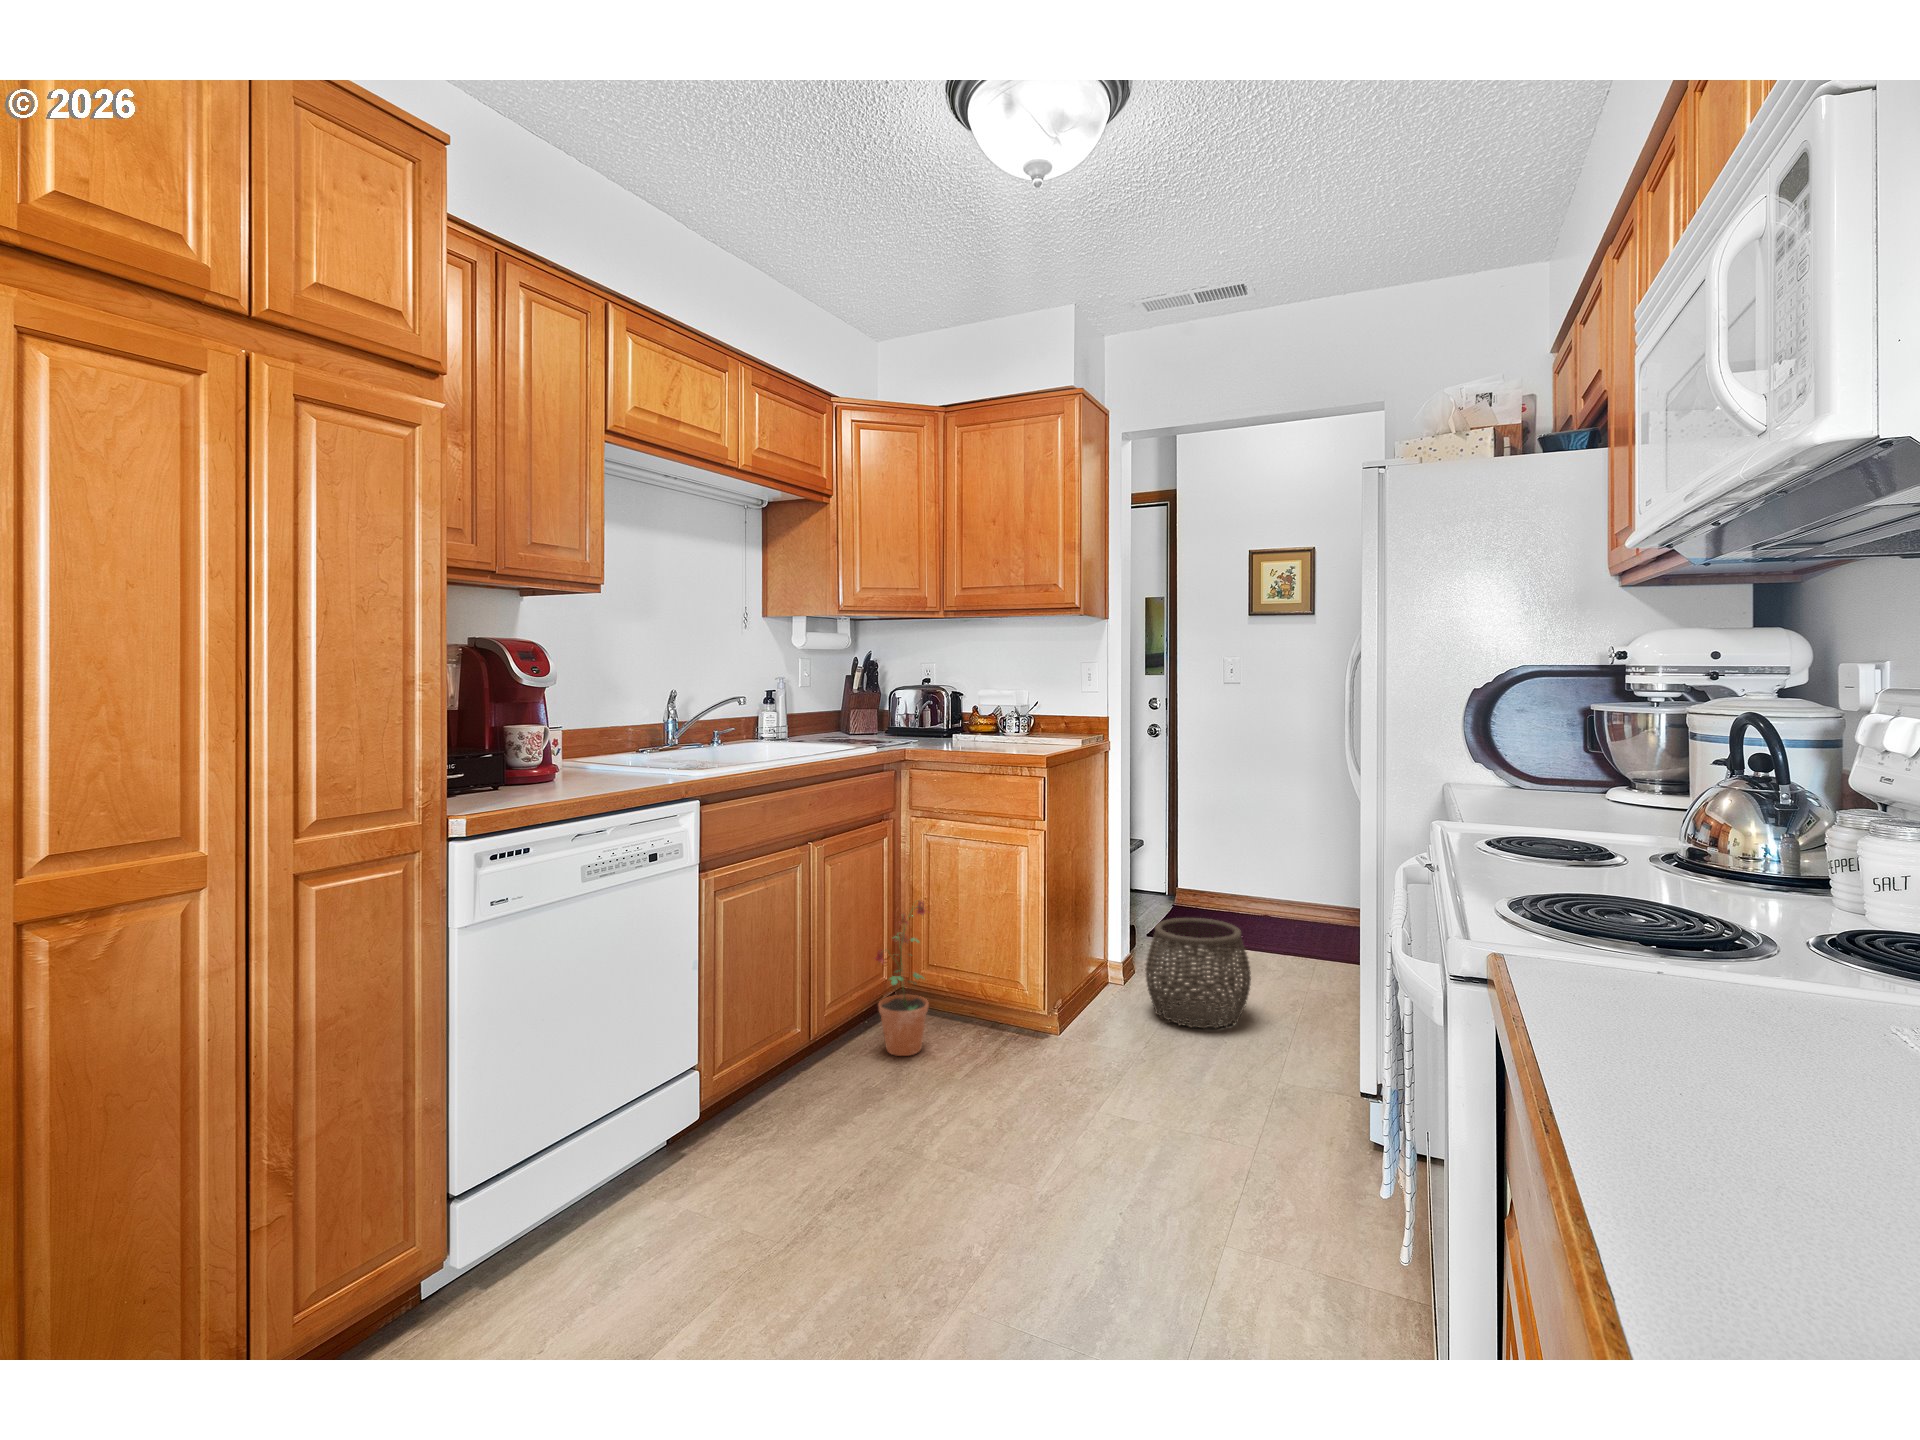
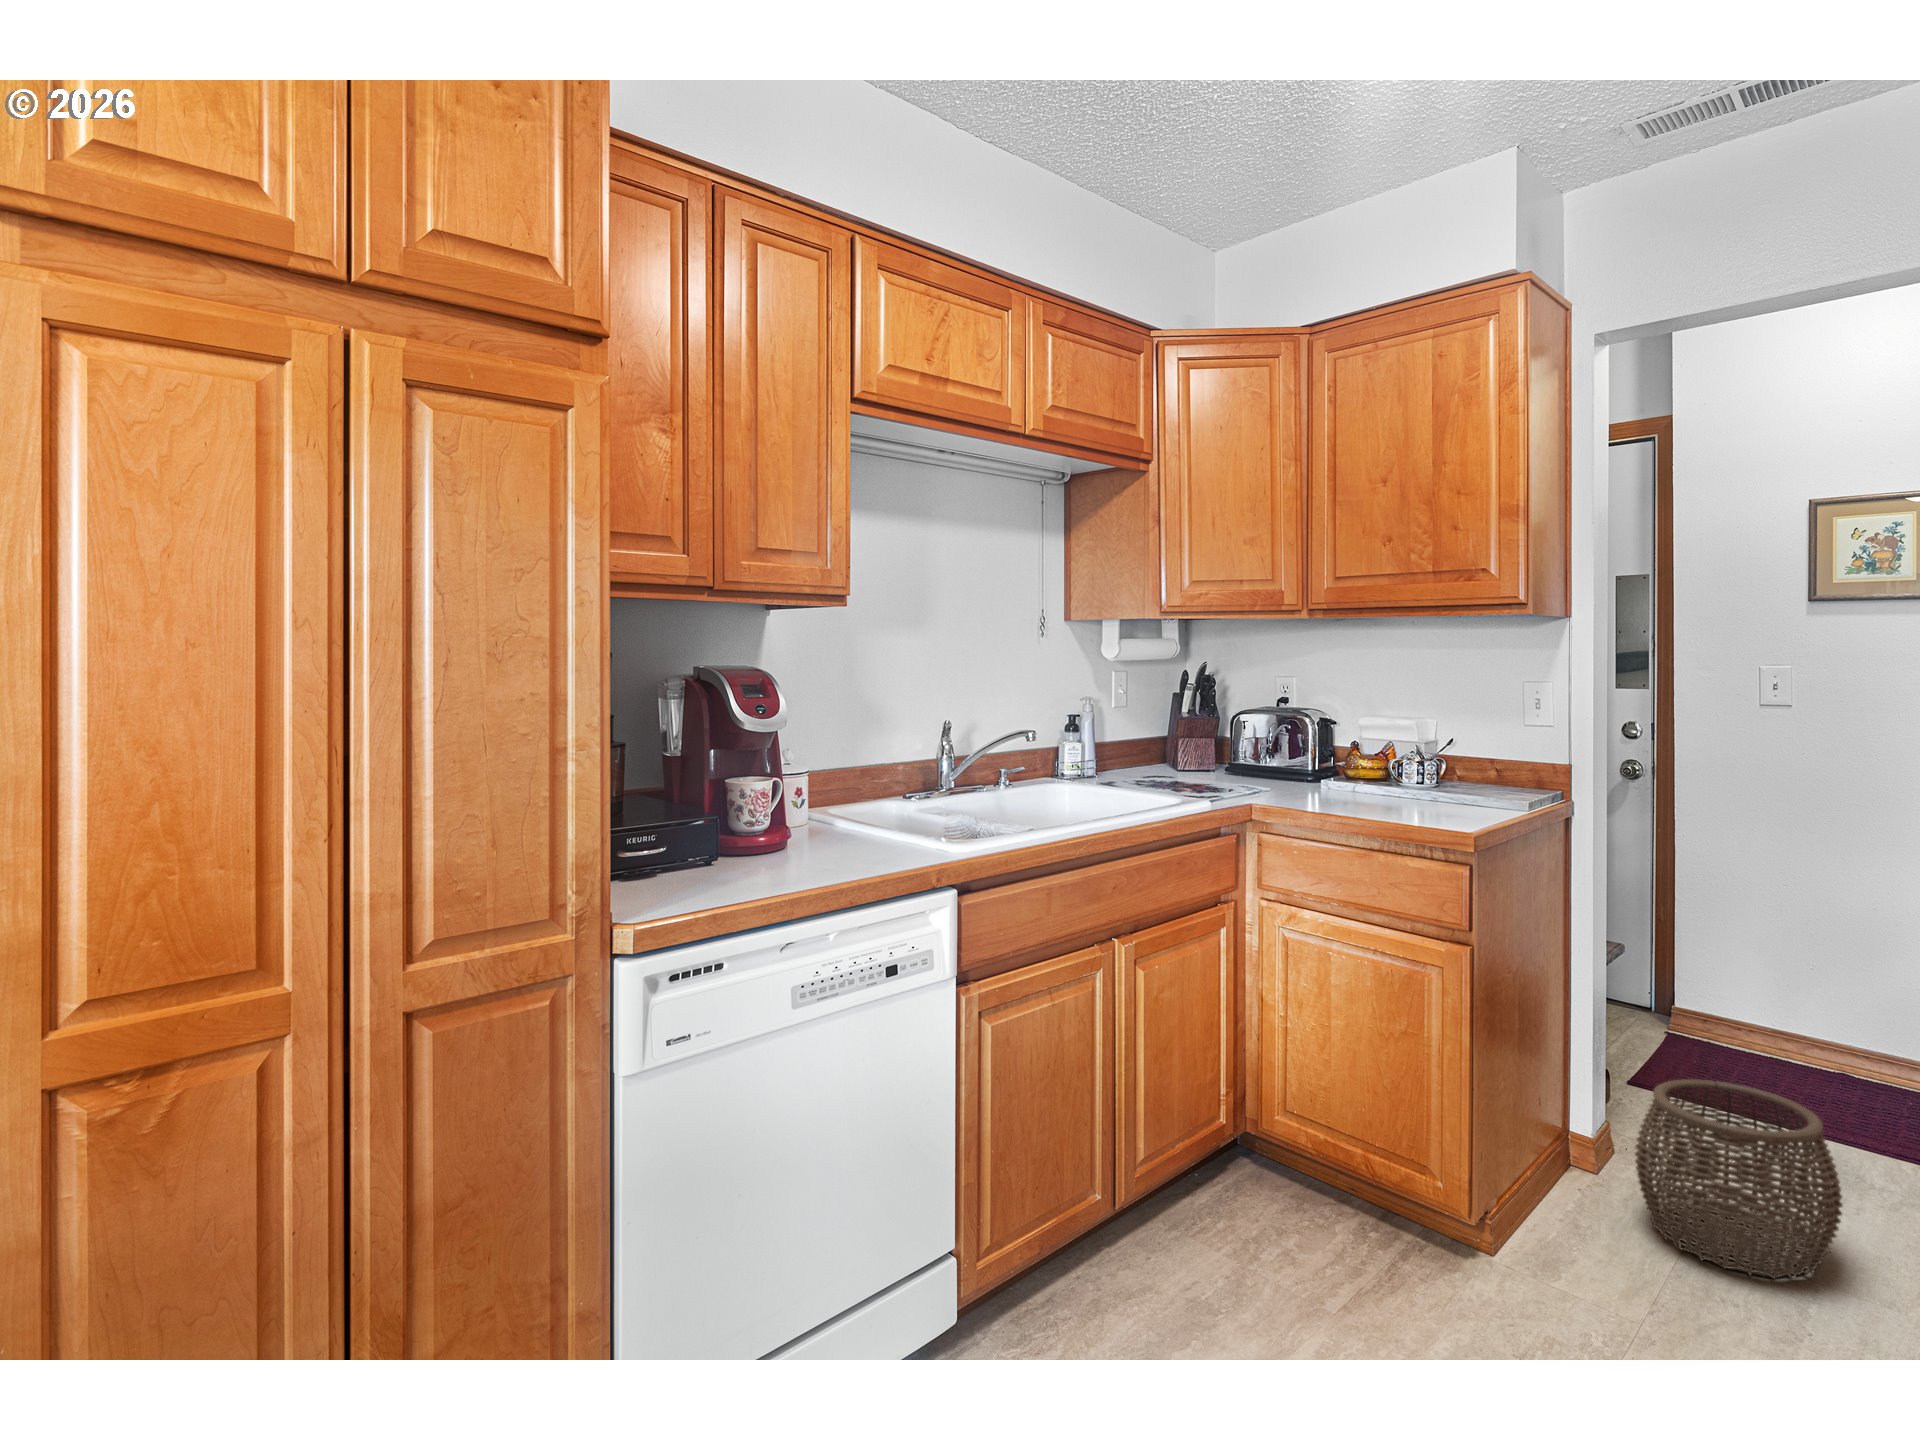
potted plant: present [874,901,928,1056] -> none [1201,1020,1286,1243]

